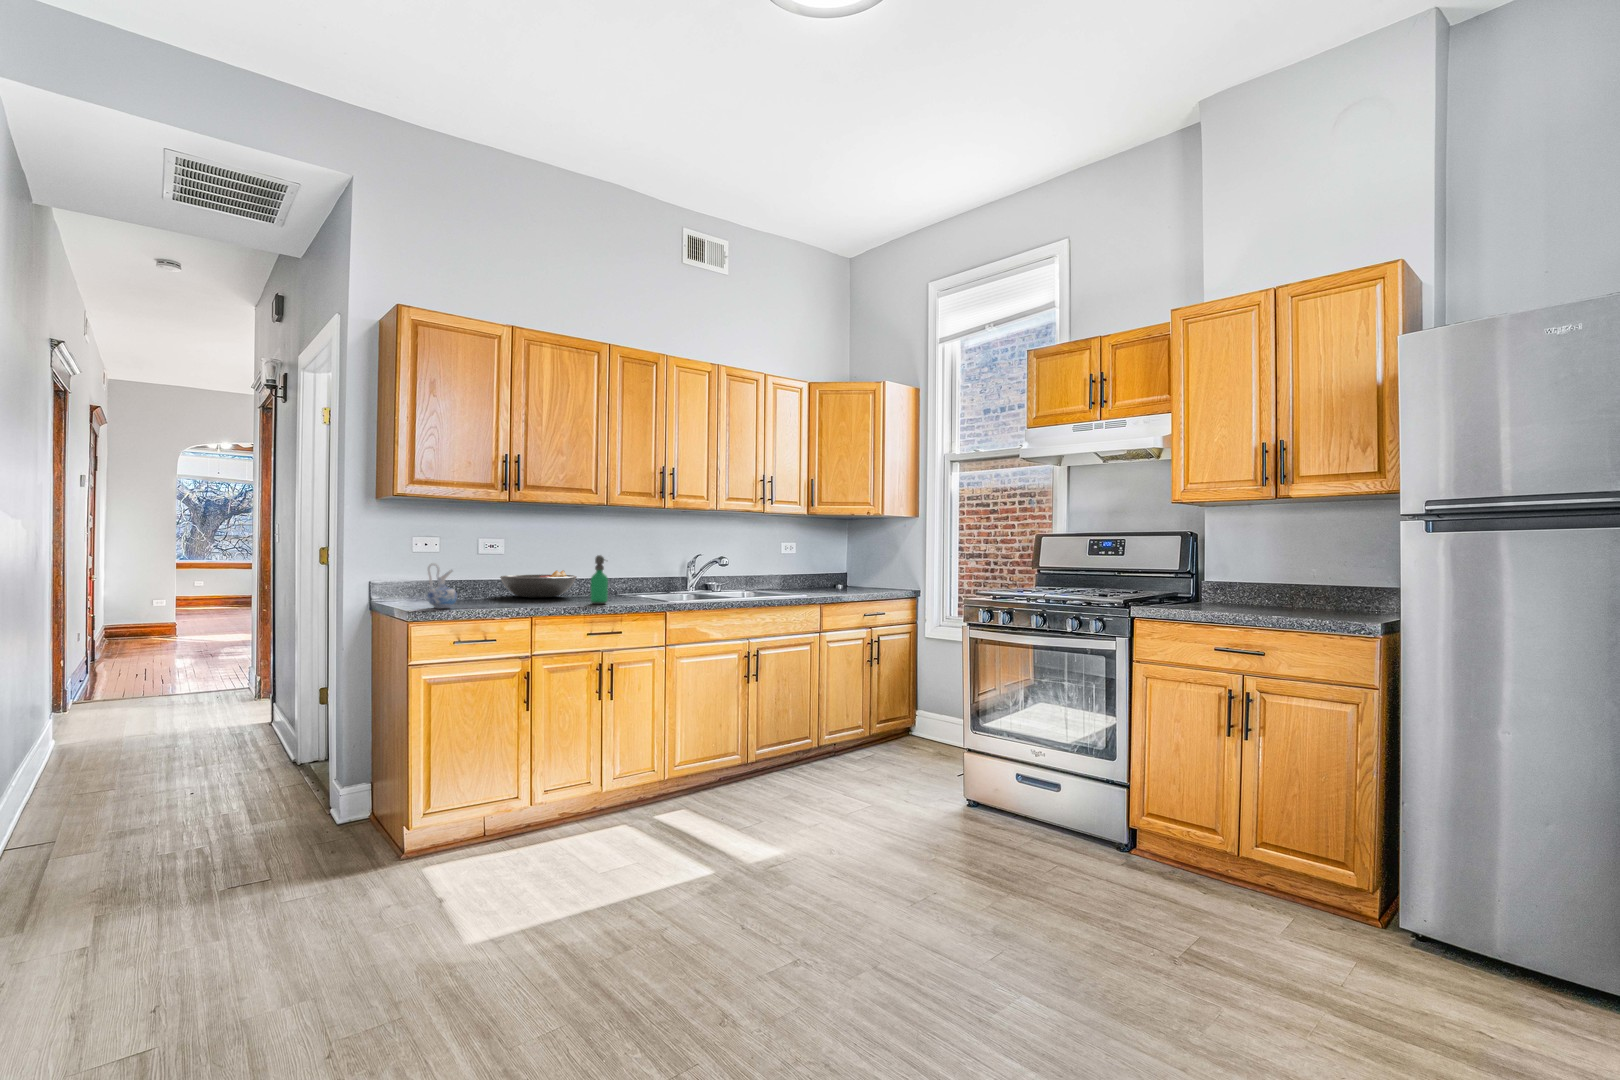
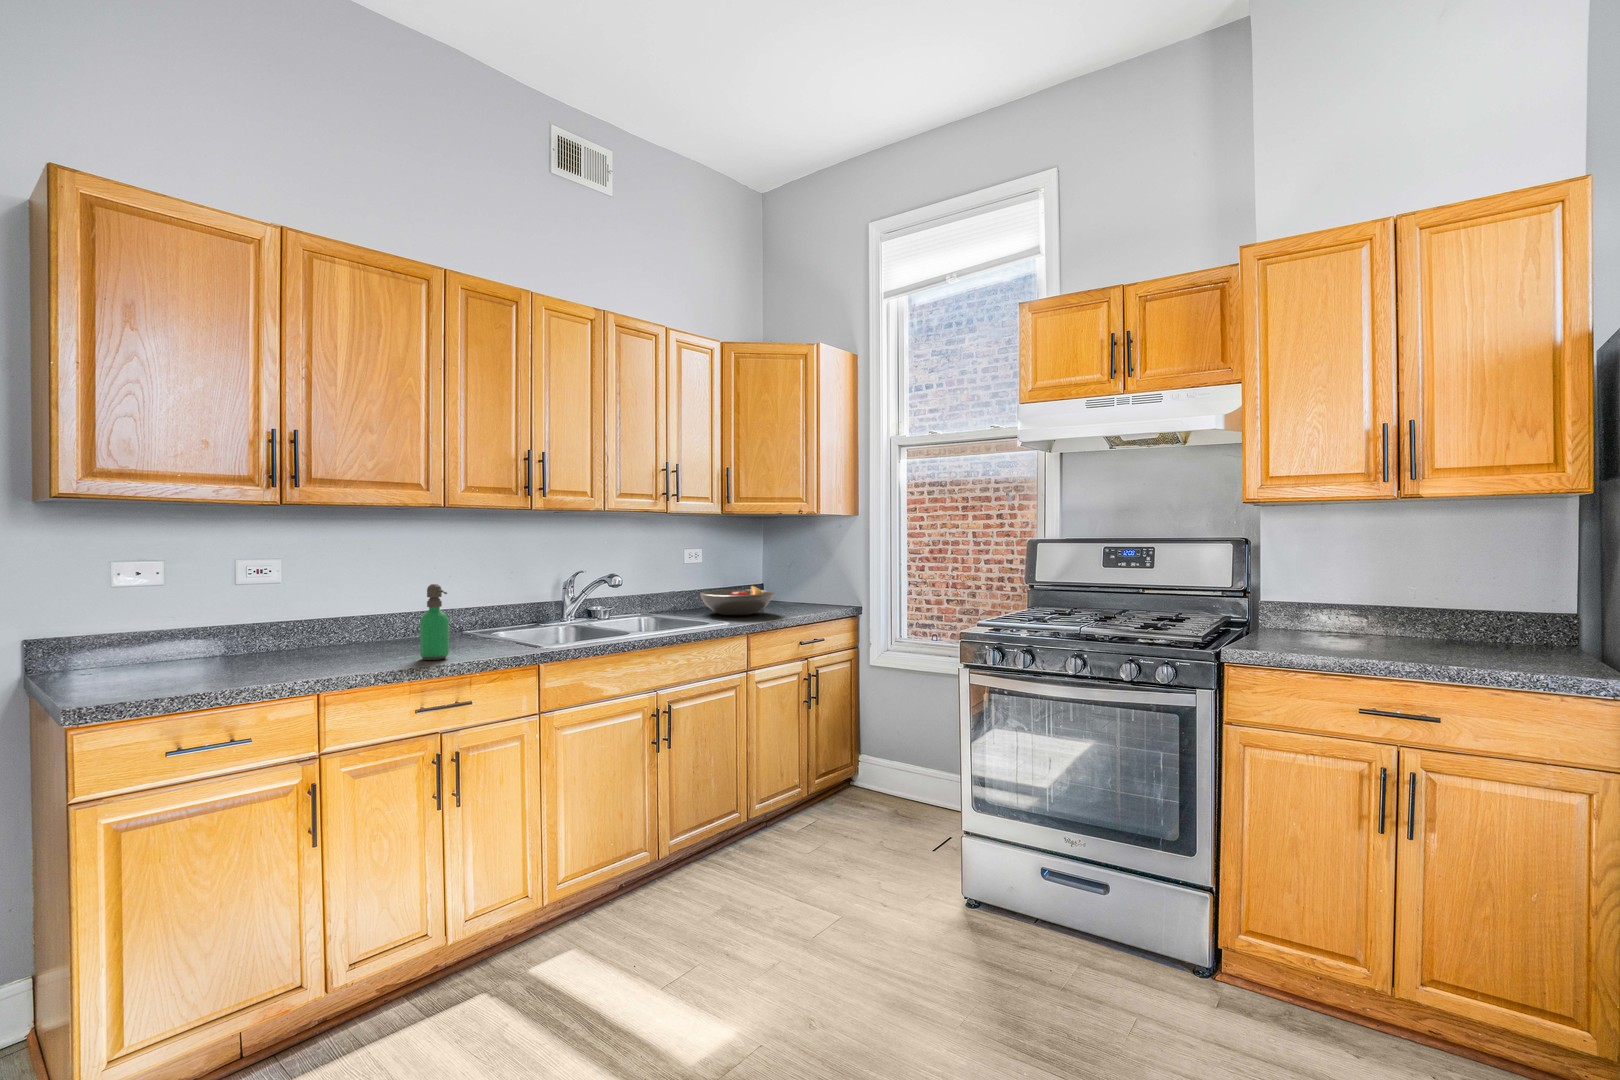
ceramic pitcher: present [427,563,457,608] -> none [107,613,169,692]
fruit bowl: present [500,570,577,598] -> present [700,586,774,615]

